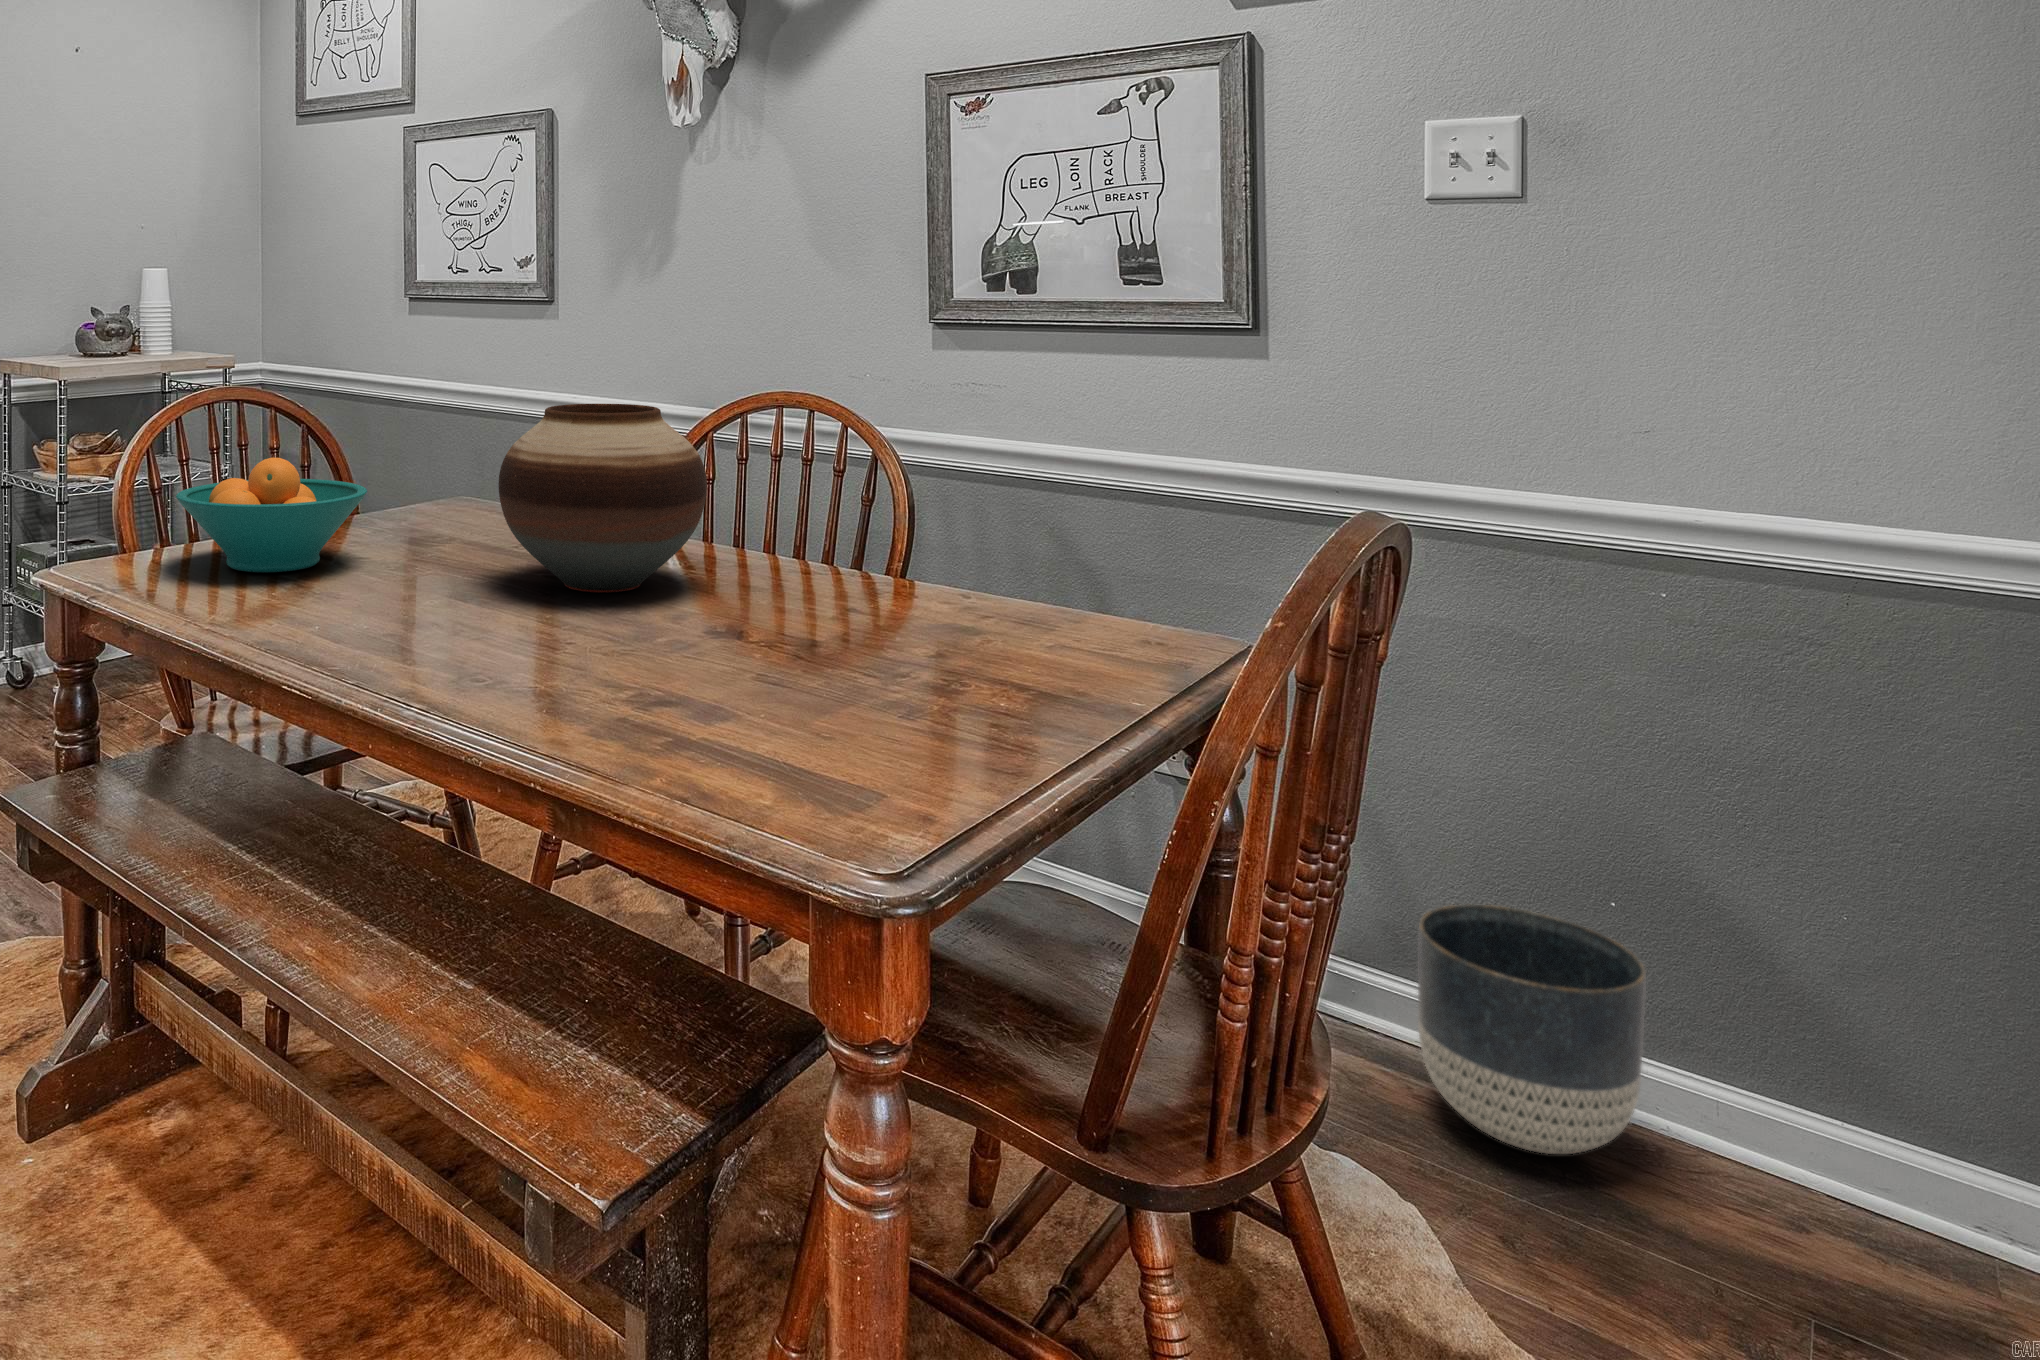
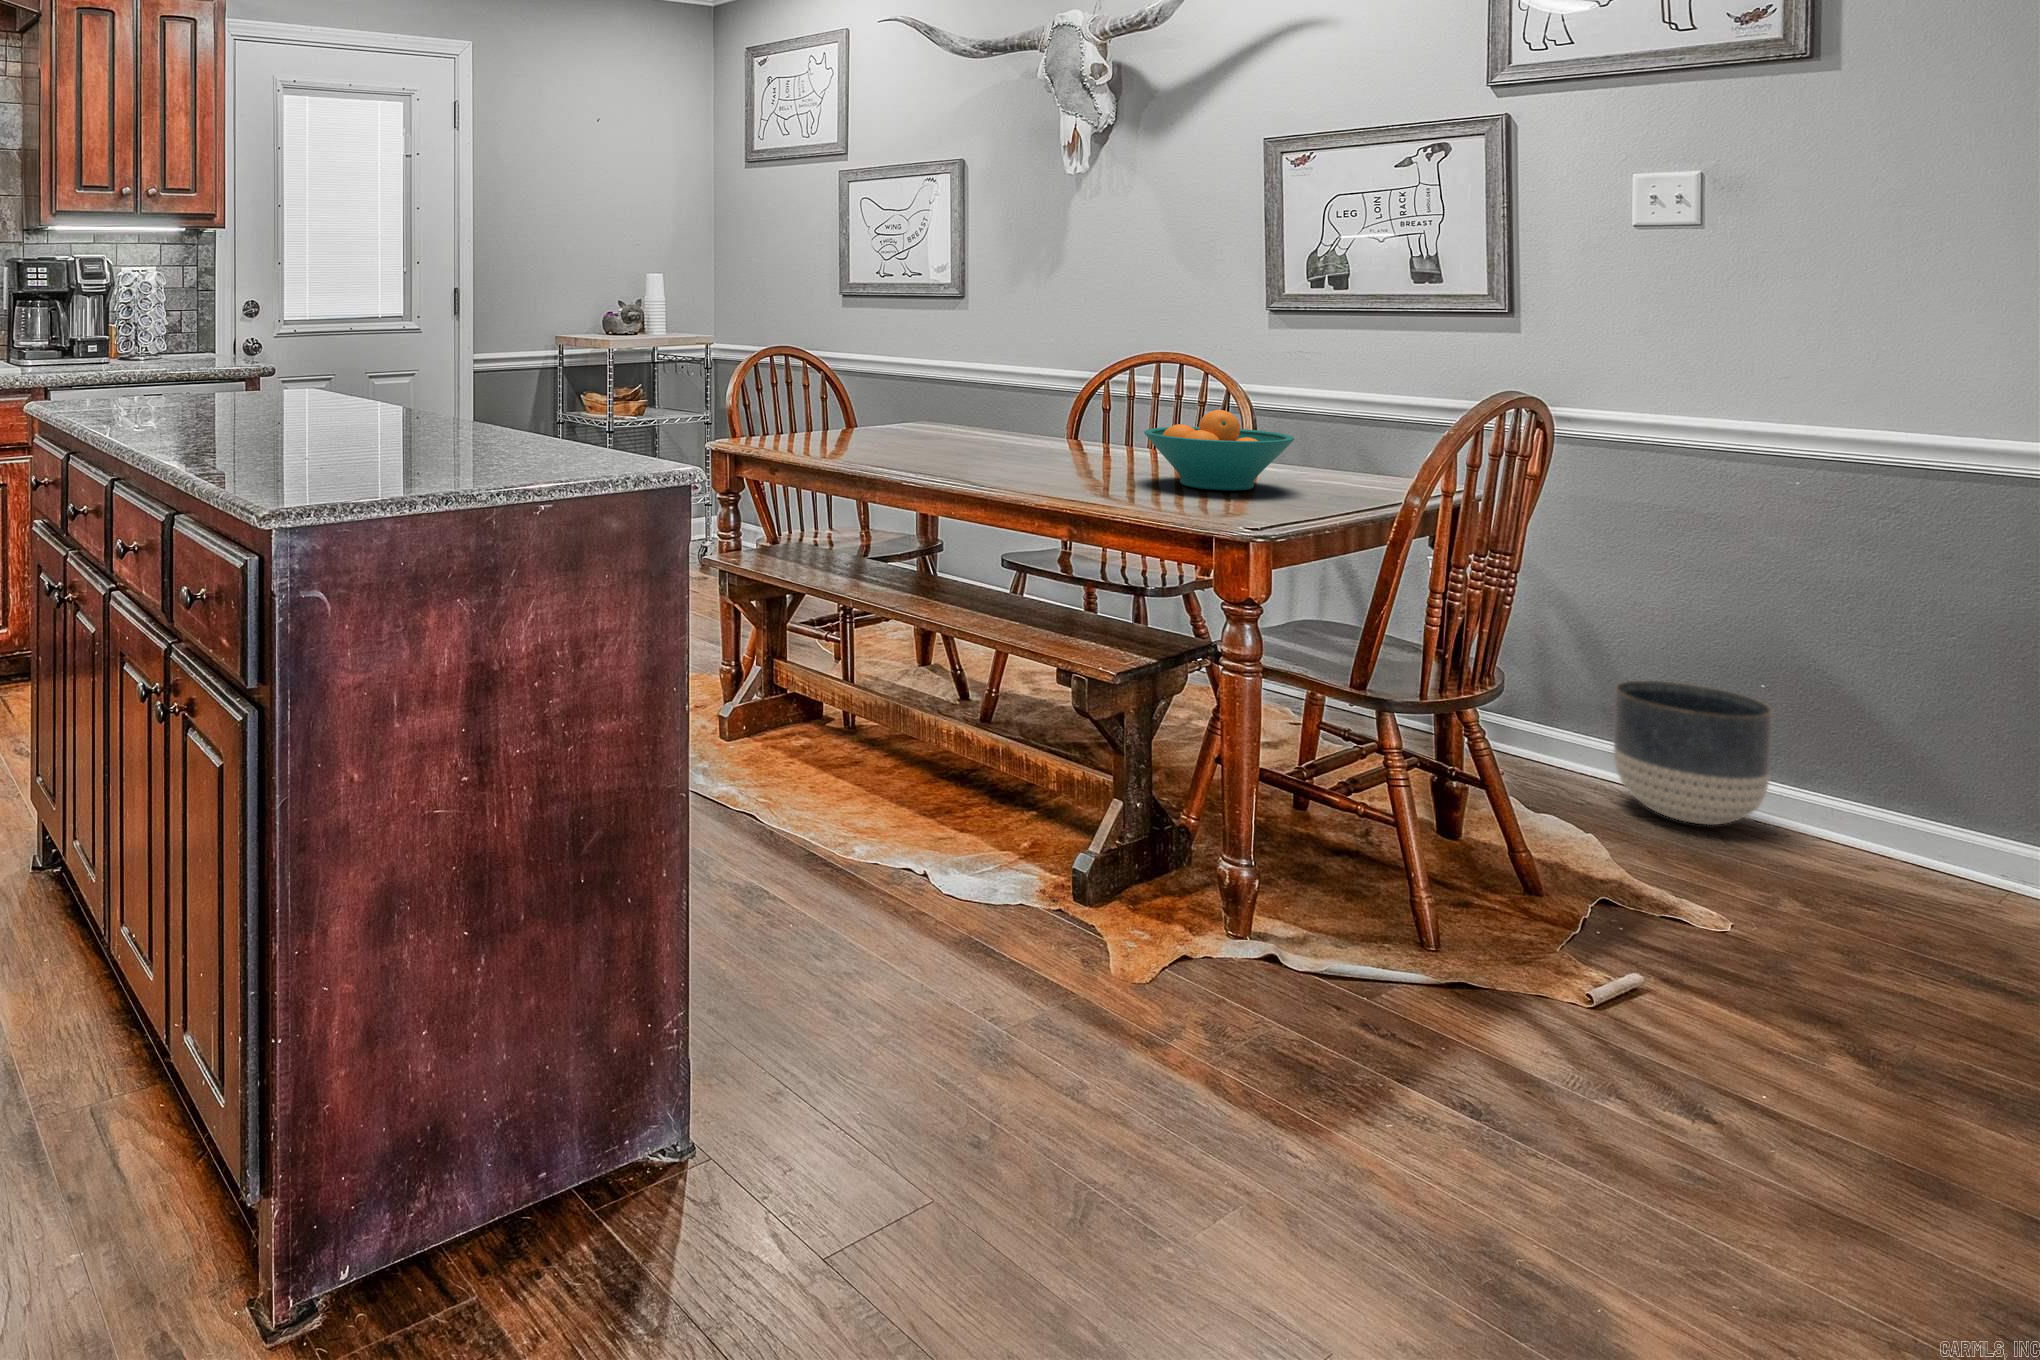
vase: present [498,404,707,592] -> none [1004,352,1133,457]
fruit bowl: present [176,458,367,572] -> present [1144,410,1294,491]

